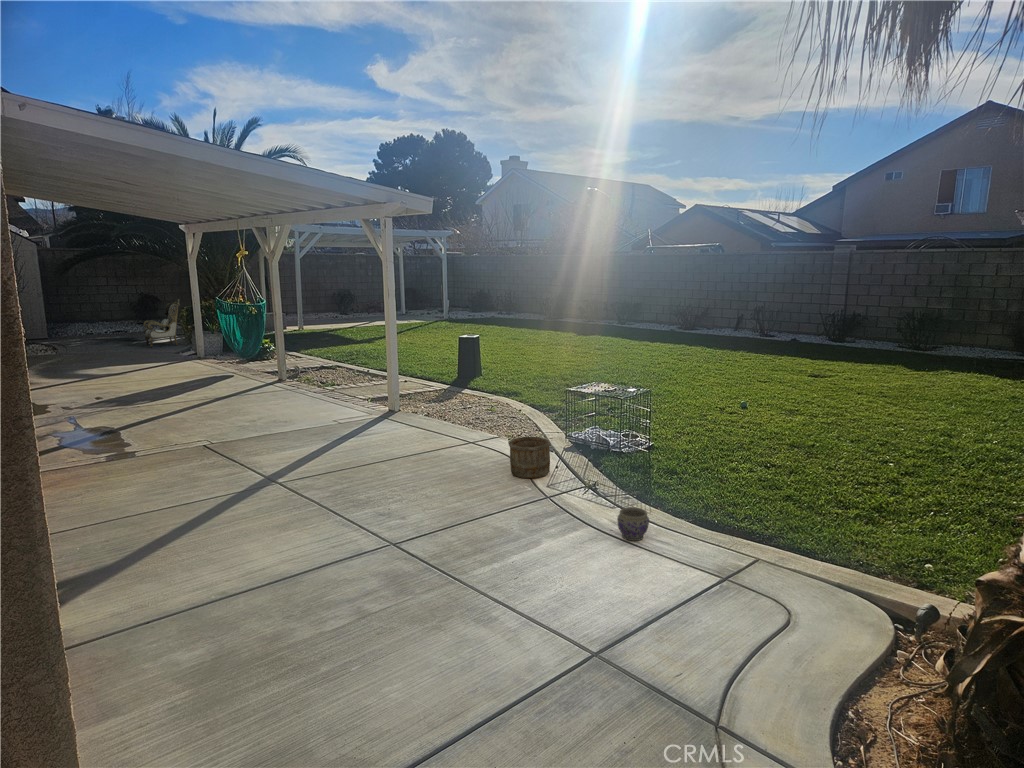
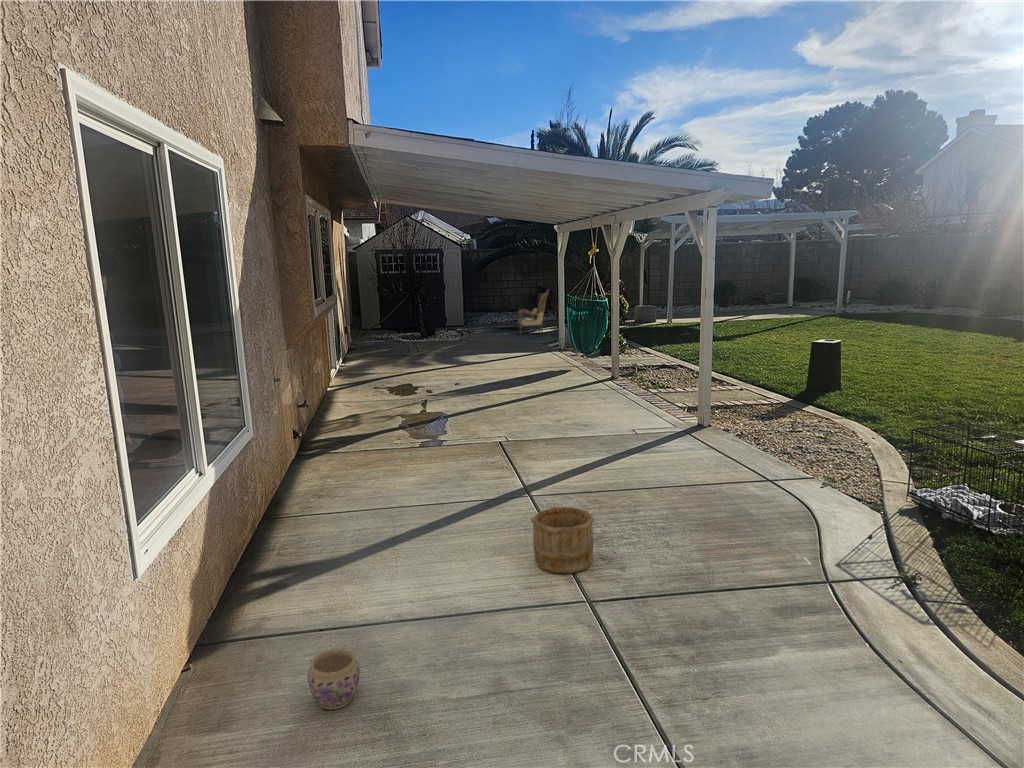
wooden bucket: present [508,437,551,478] -> present [531,507,594,573]
planter: present [617,507,649,541] -> present [307,649,360,710]

